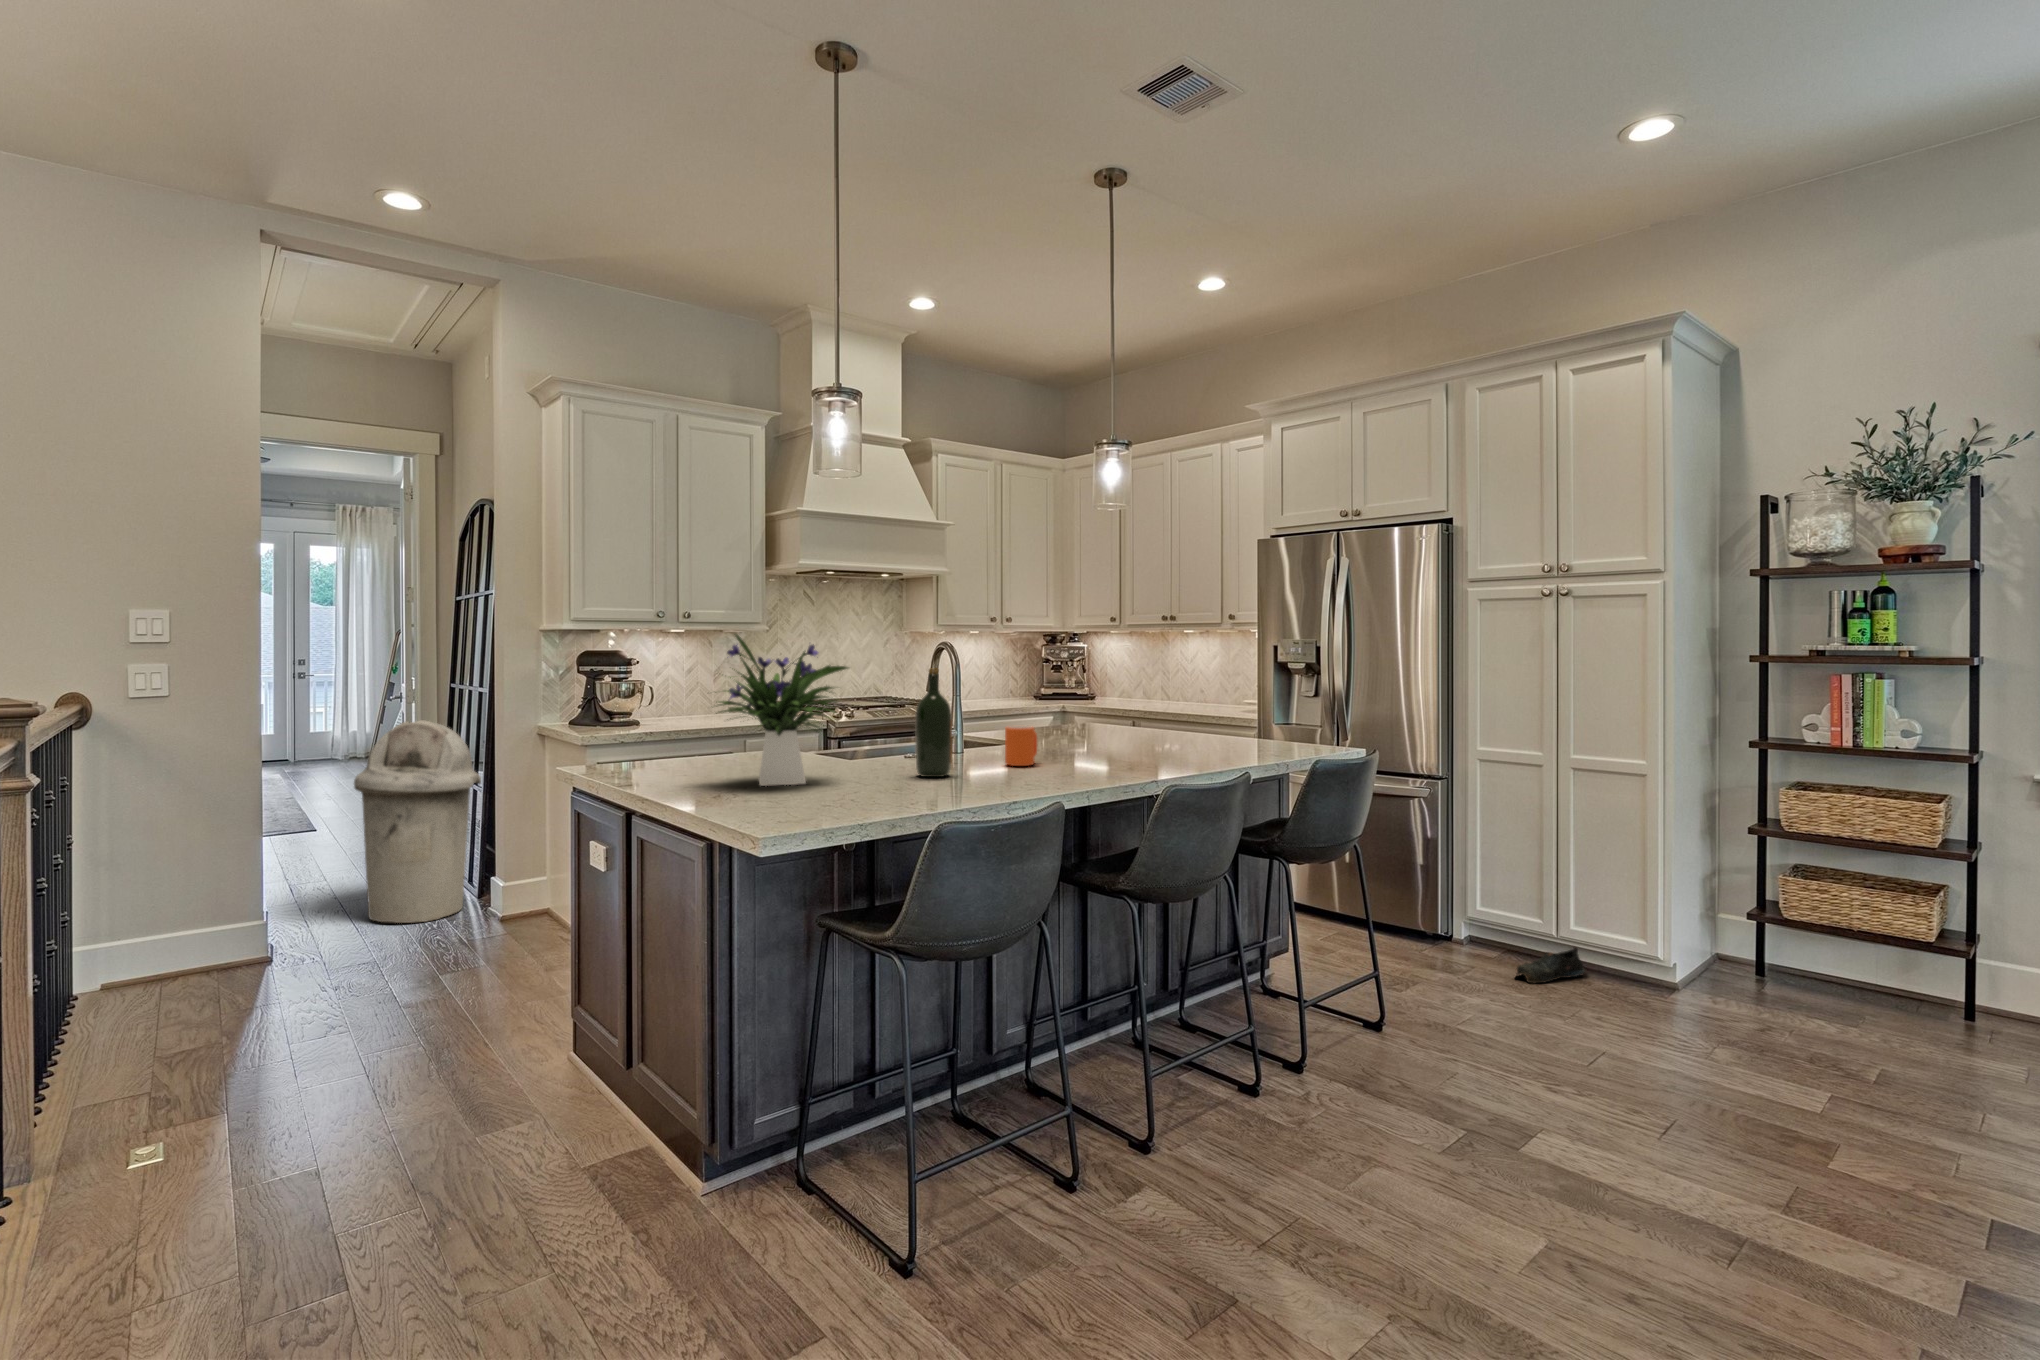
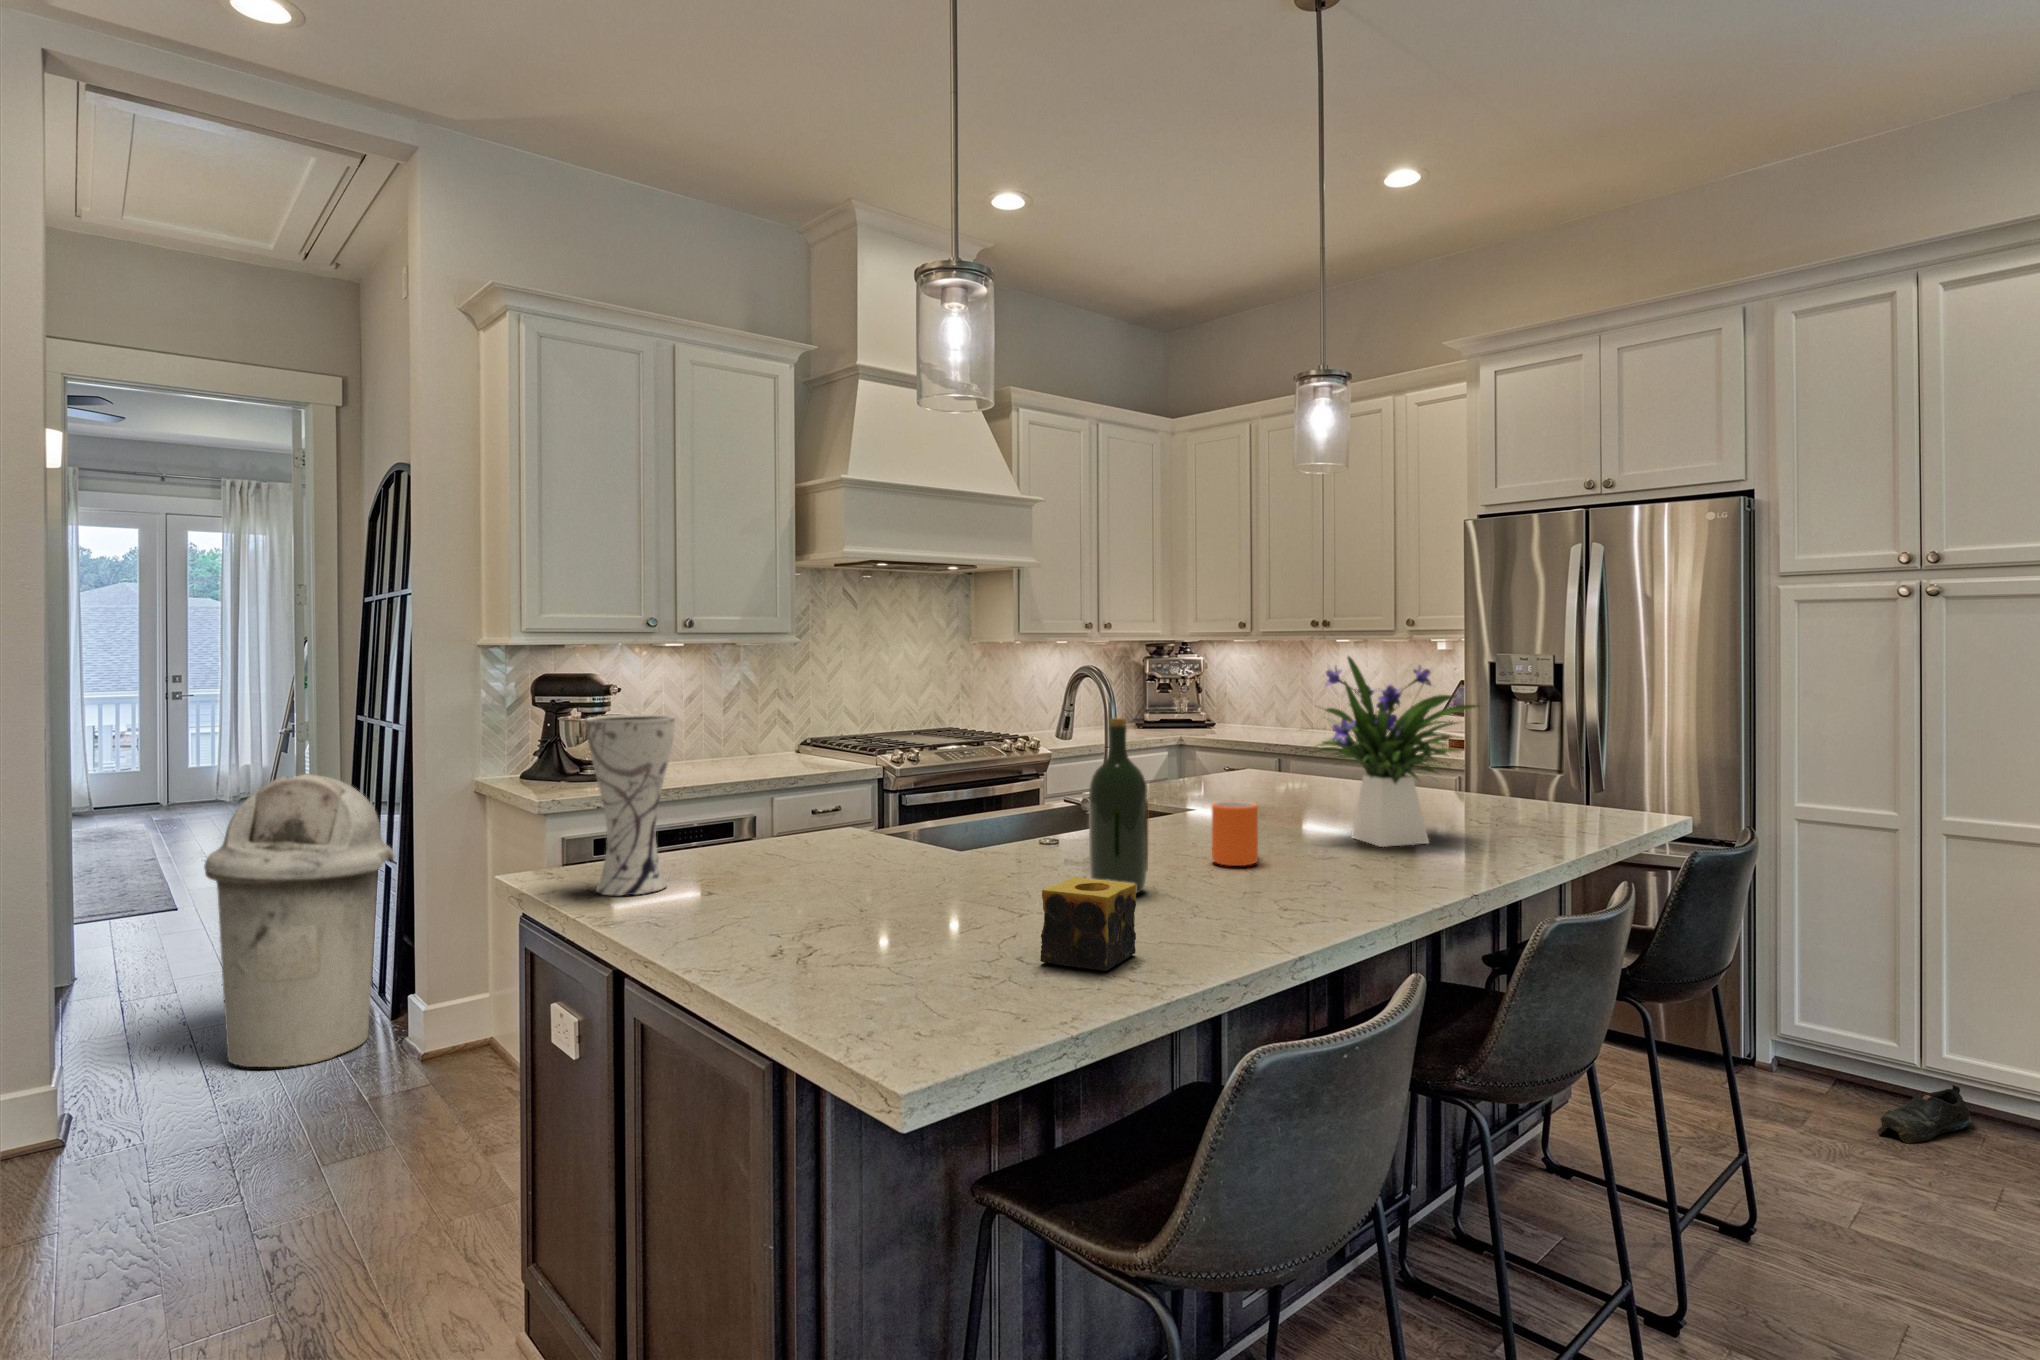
flower arrangement: present [716,634,848,786] -> present [1310,656,1478,847]
vase: none [611,666,666,774] -> present [586,714,675,895]
candle: none [862,755,920,803] -> present [1040,877,1136,971]

